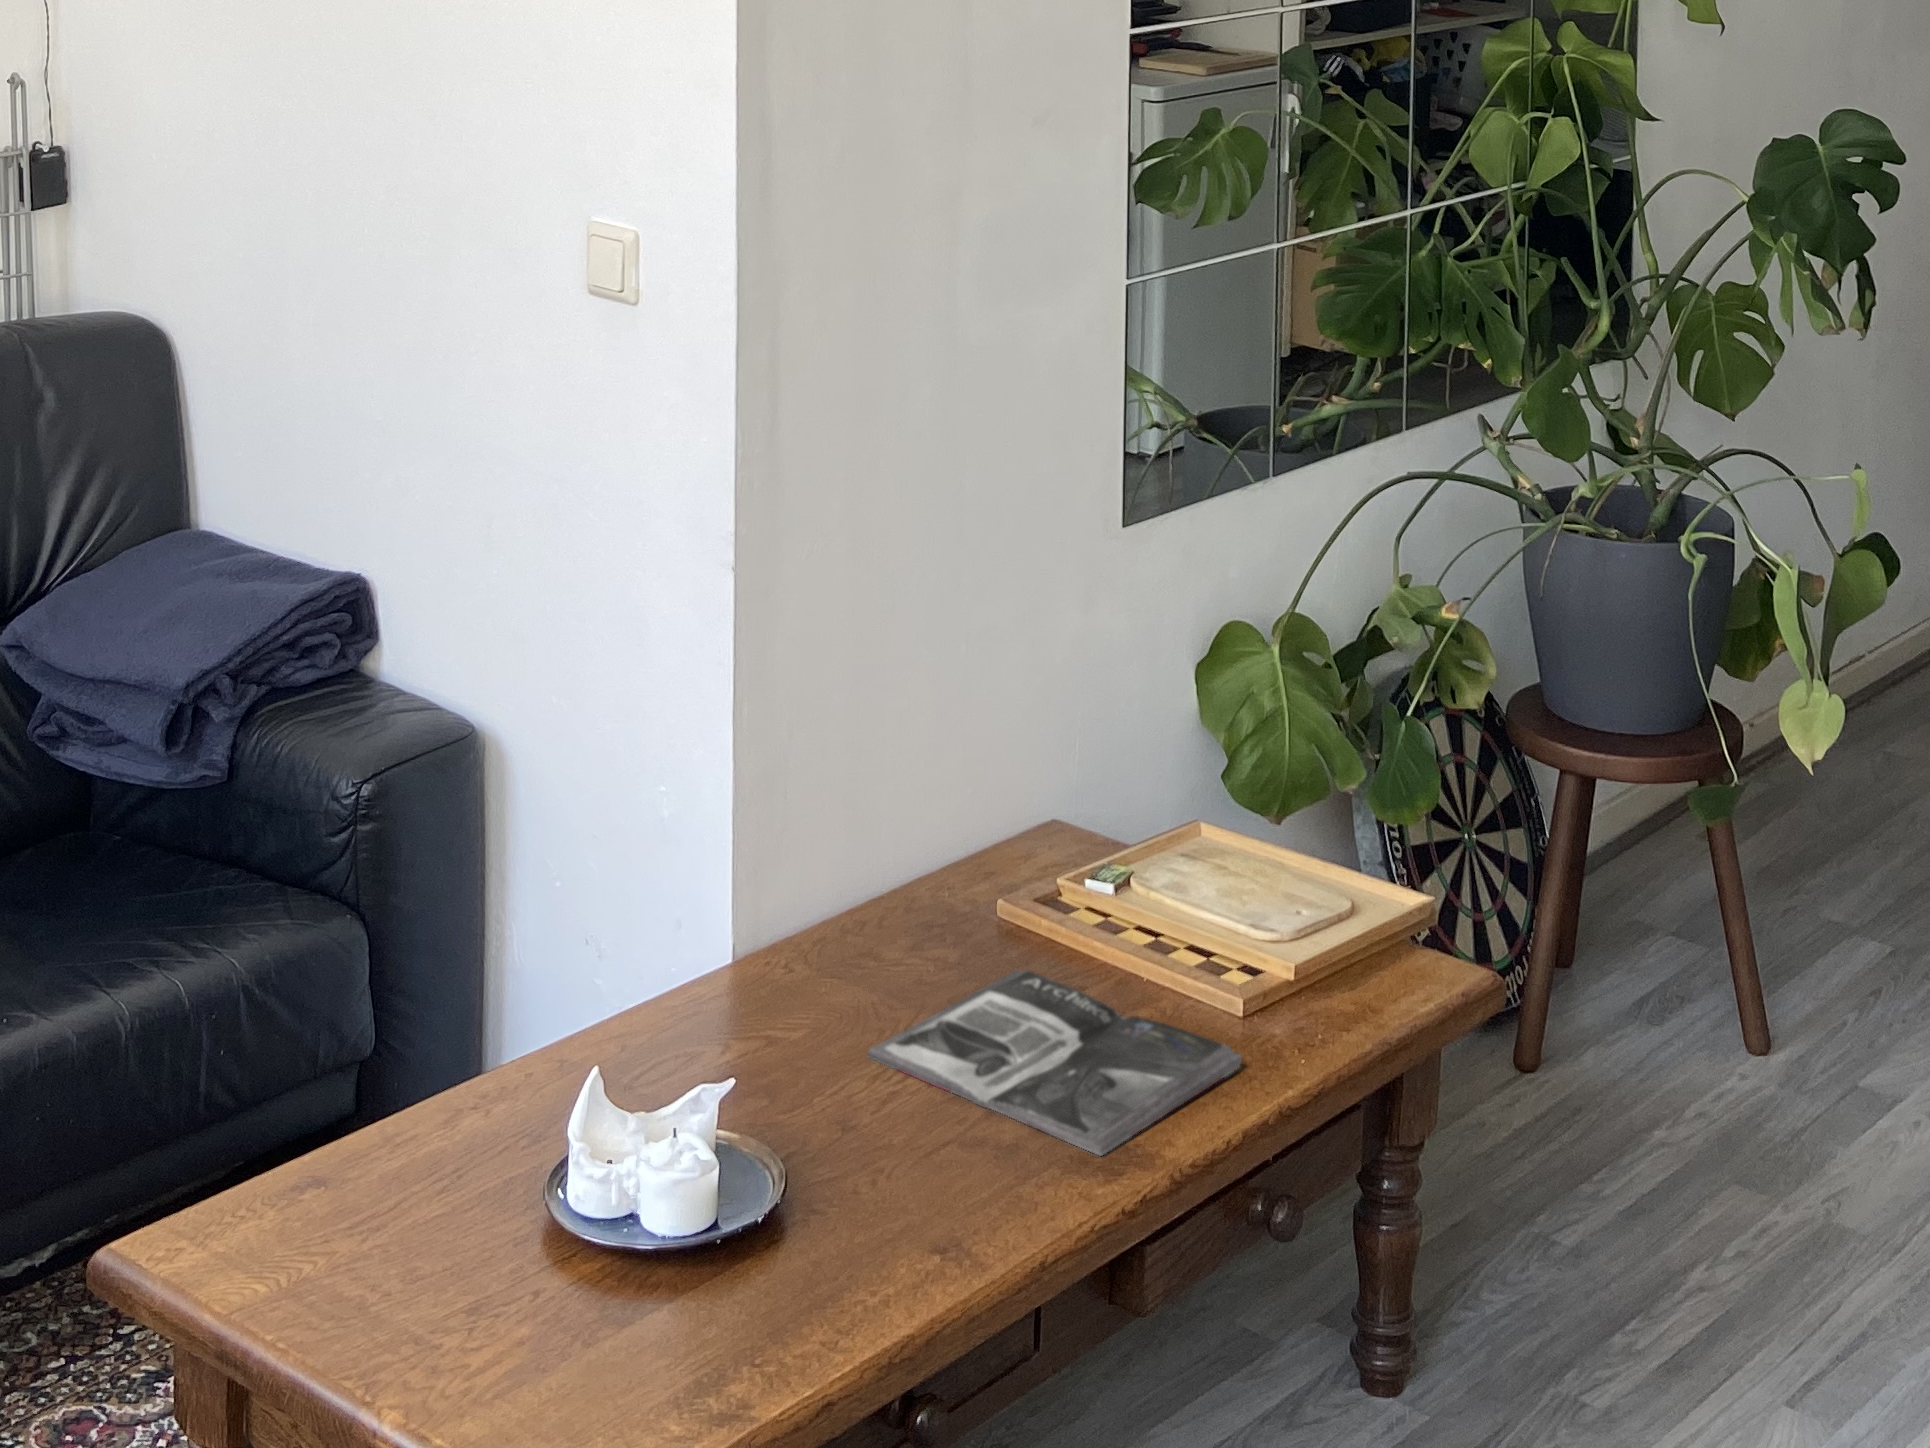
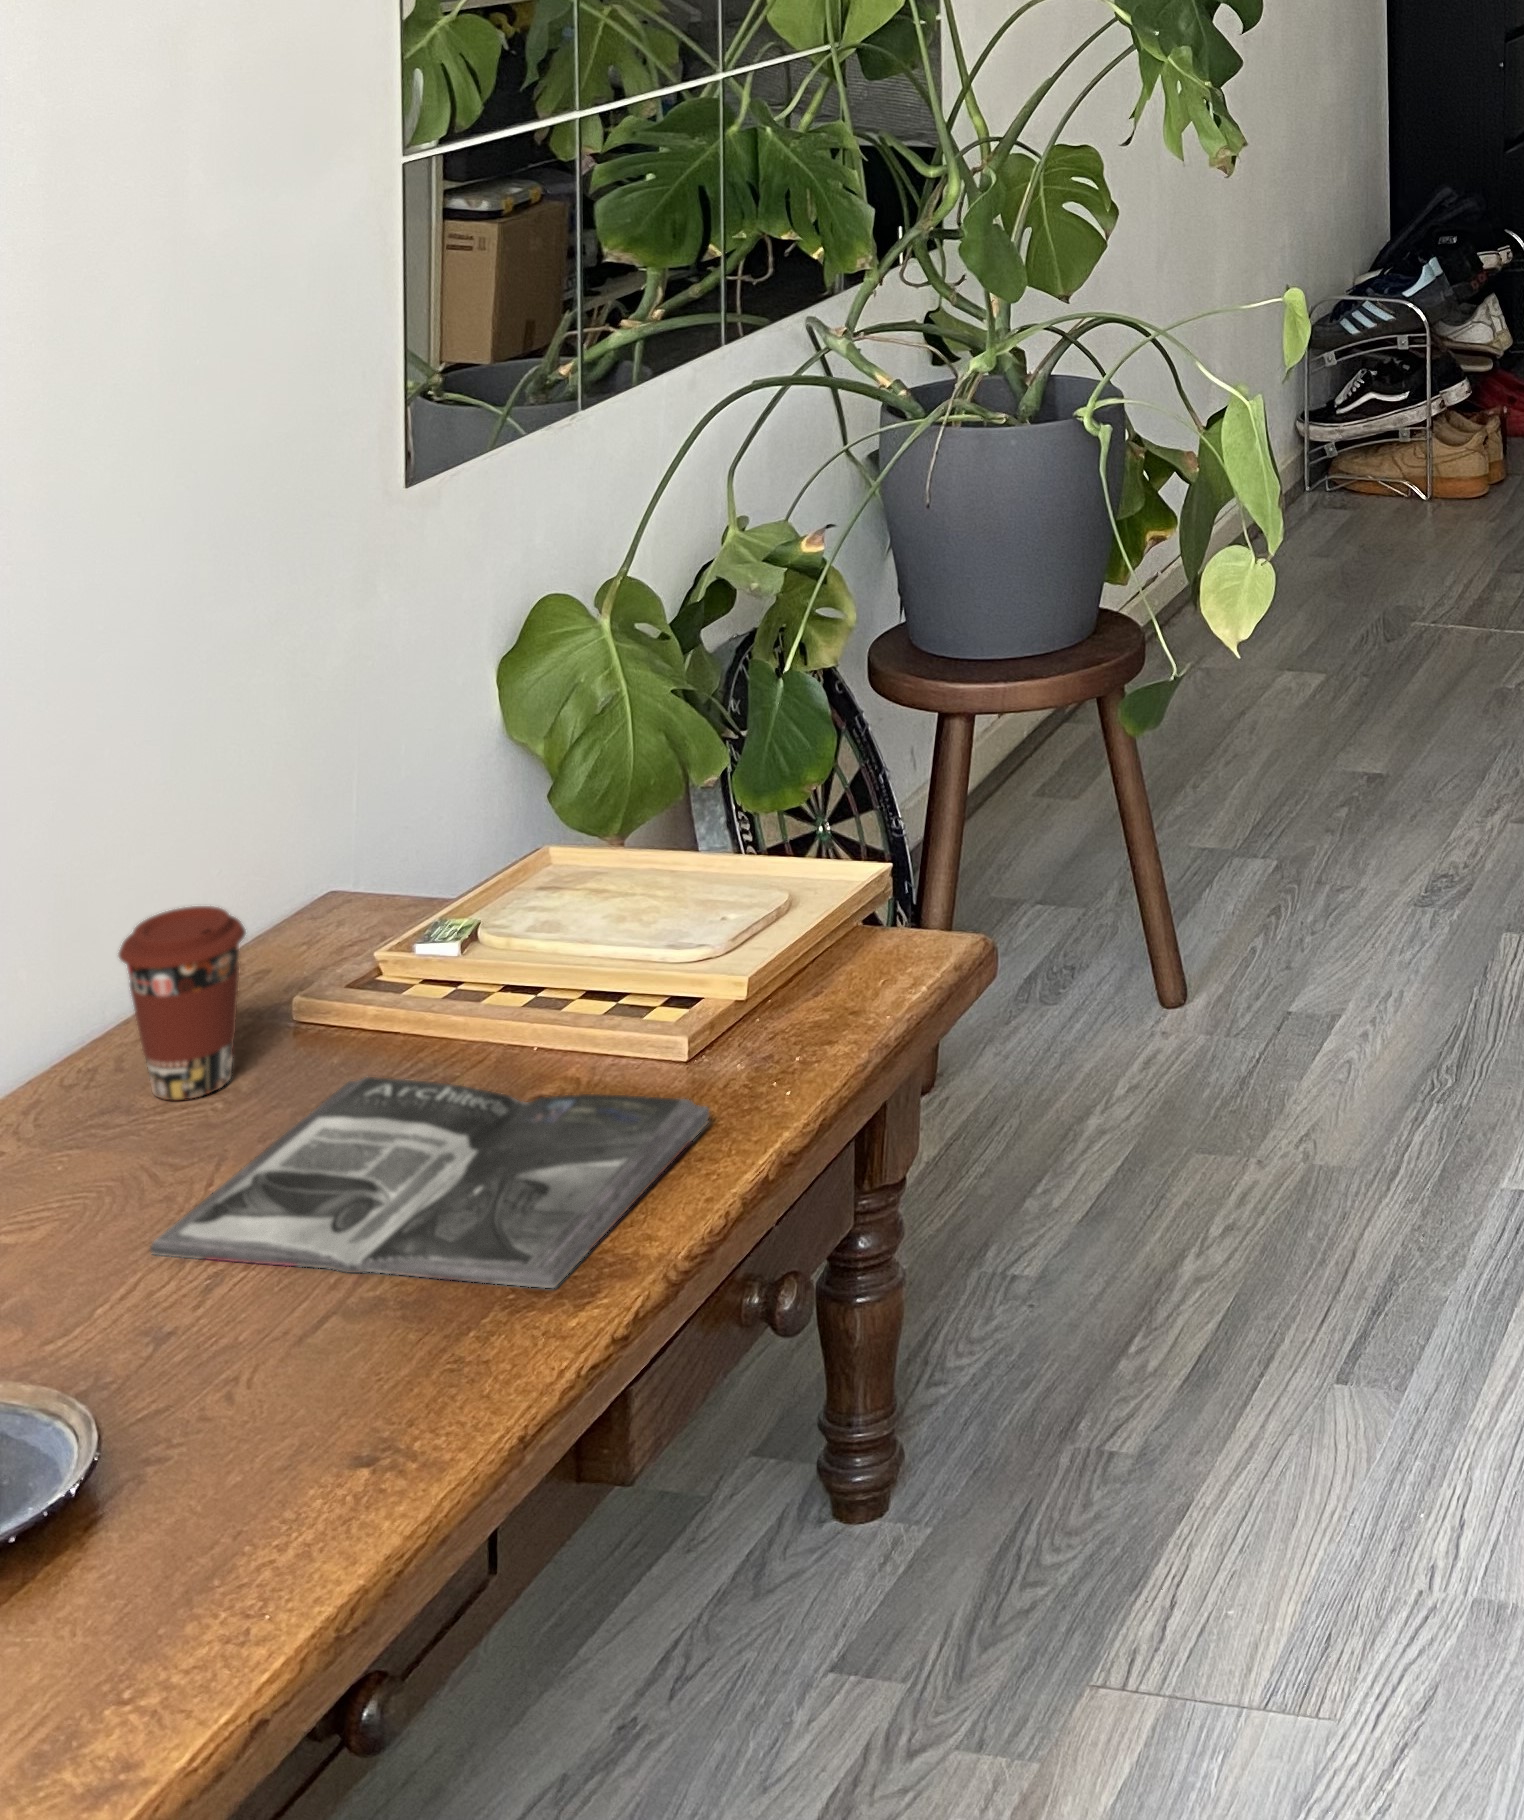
coffee cup: none [883,819,964,955] -> present [119,906,246,1100]

